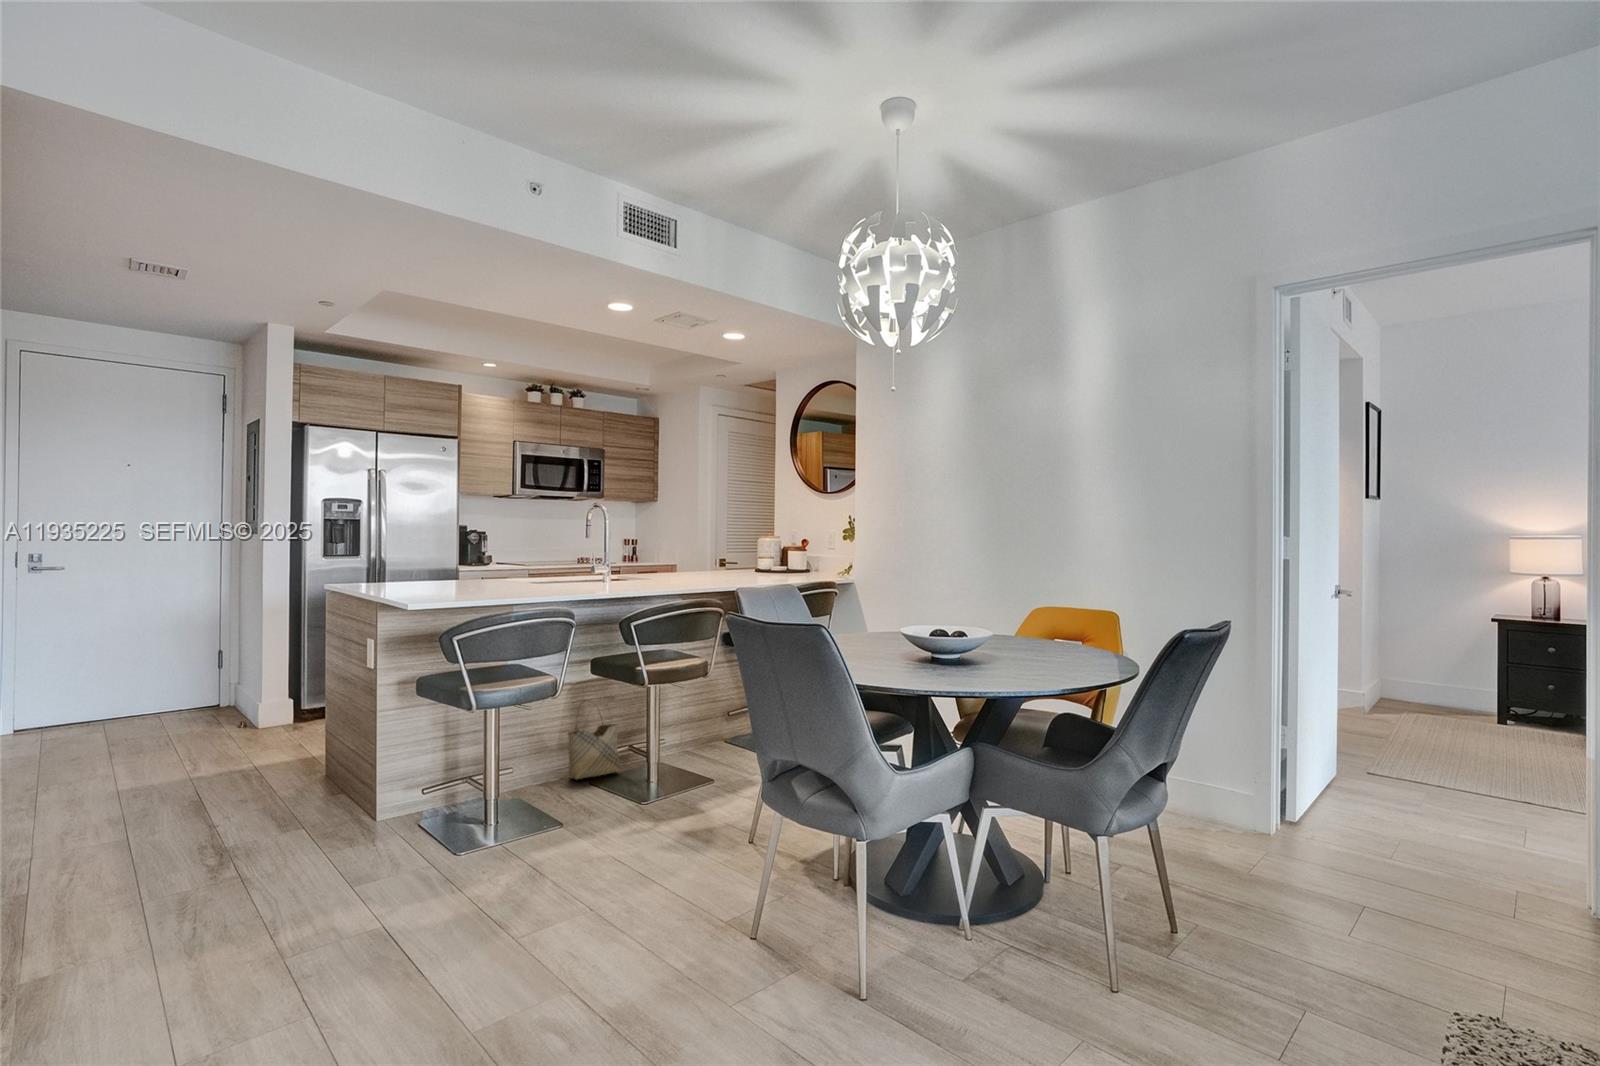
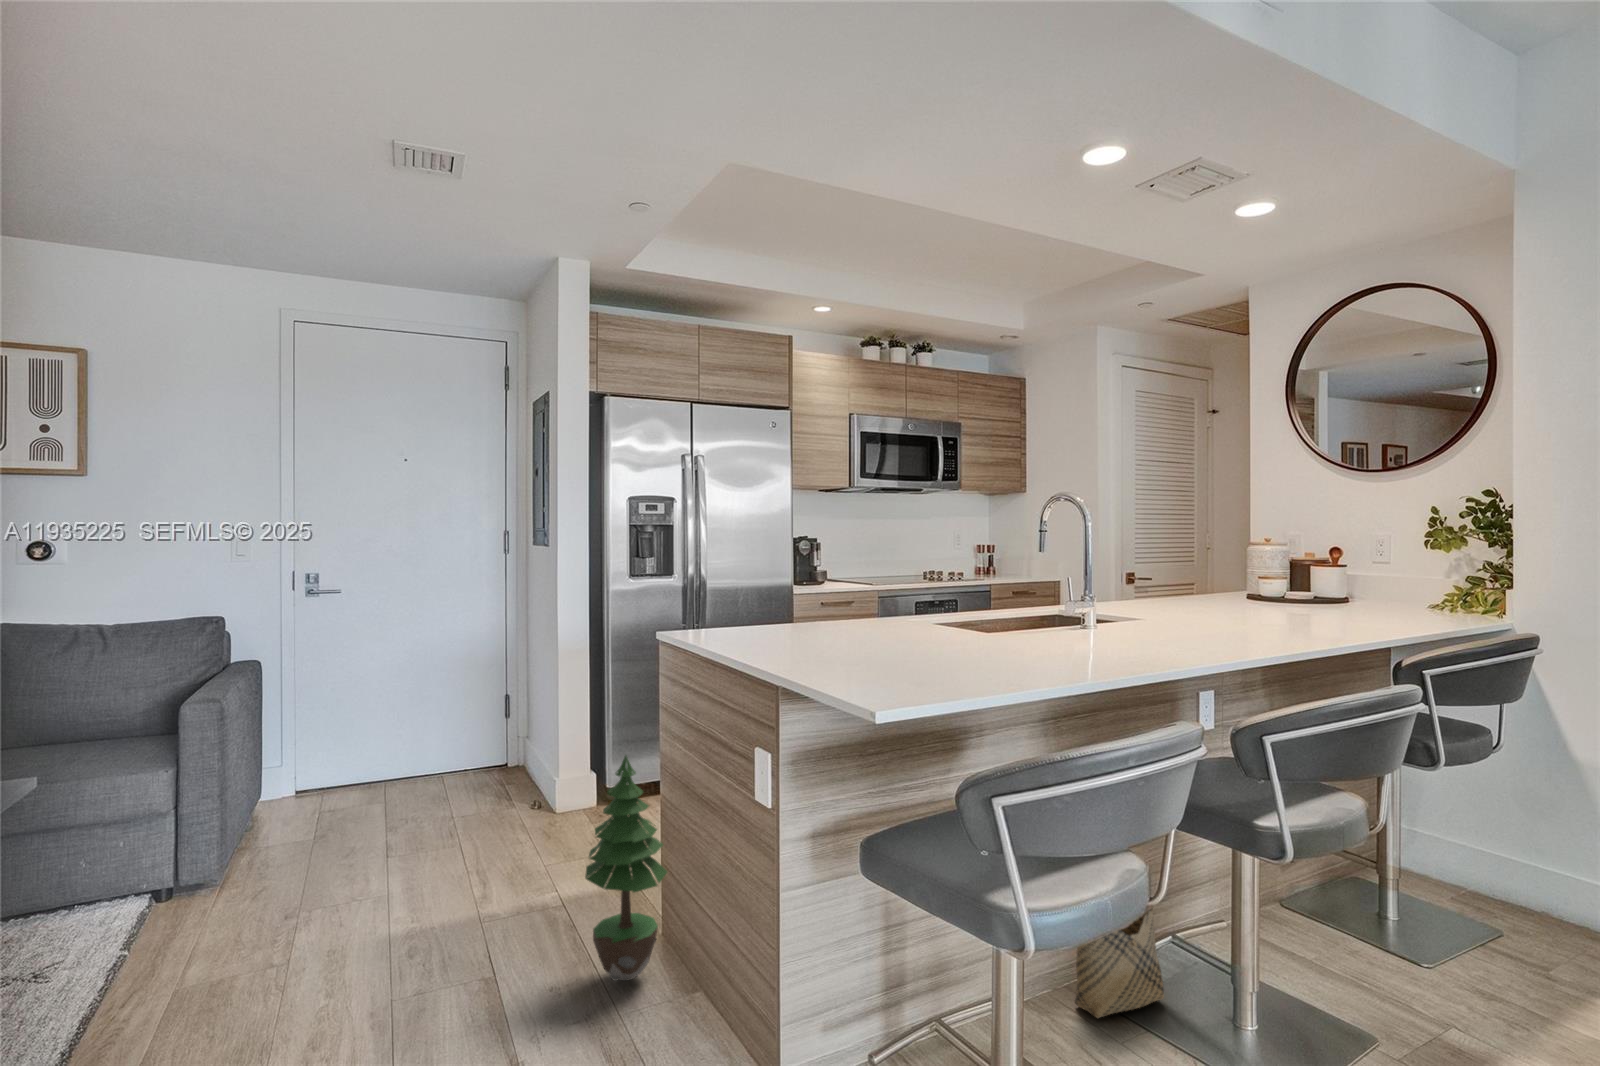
potted tree: none [268,654,326,791] -> present [585,756,667,981]

